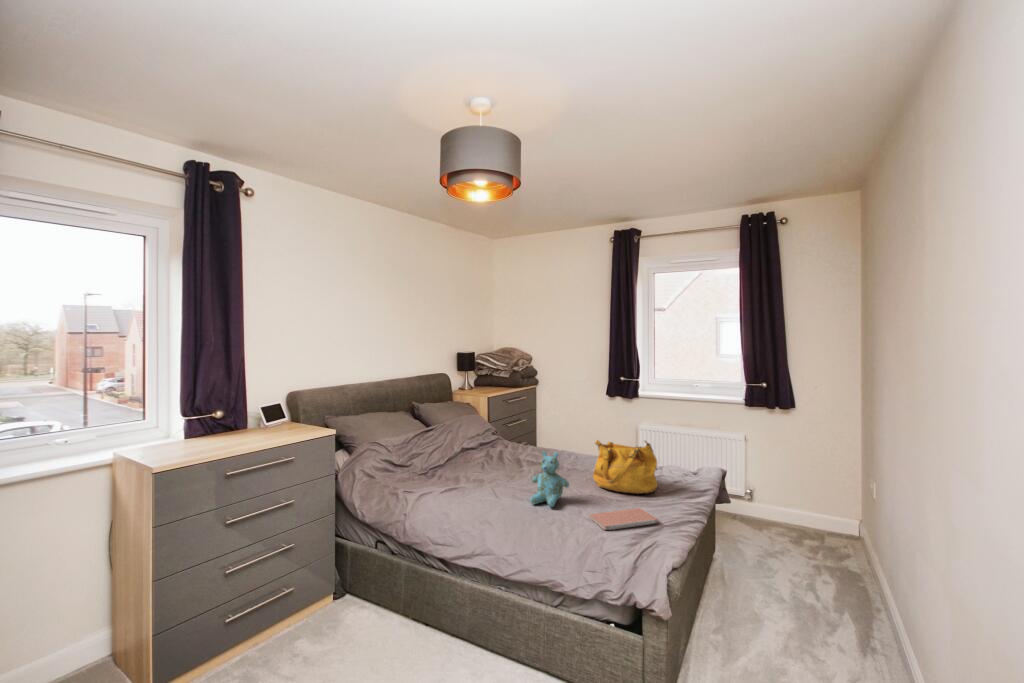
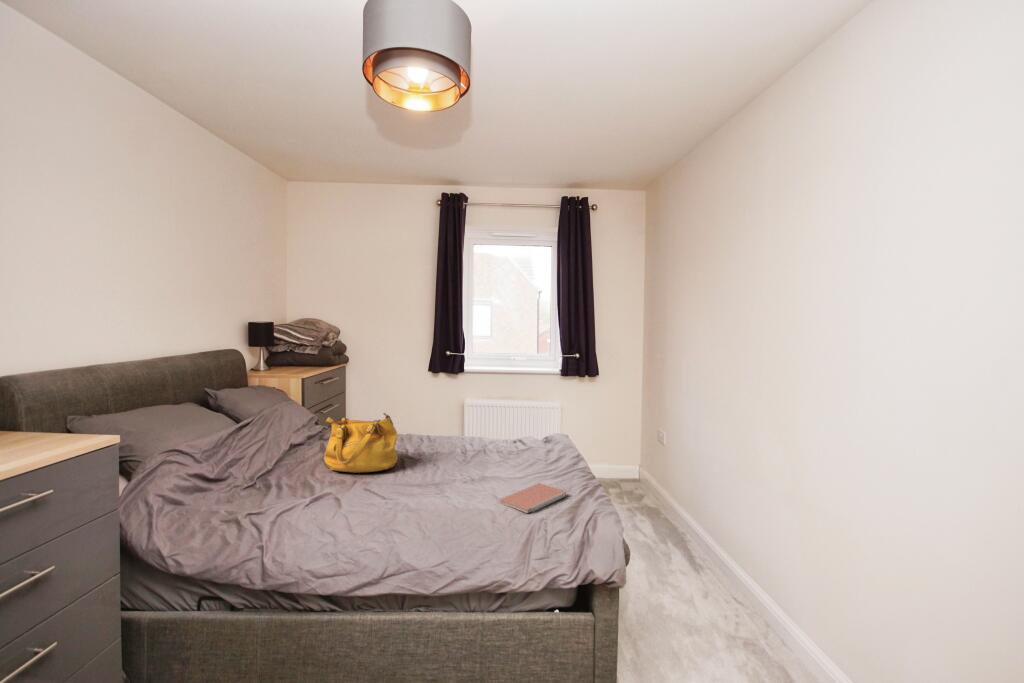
handbag: present [593,440,658,494] -> present [324,413,398,473]
stuffed bear: present [530,451,569,507] -> none [420,436,467,499]

